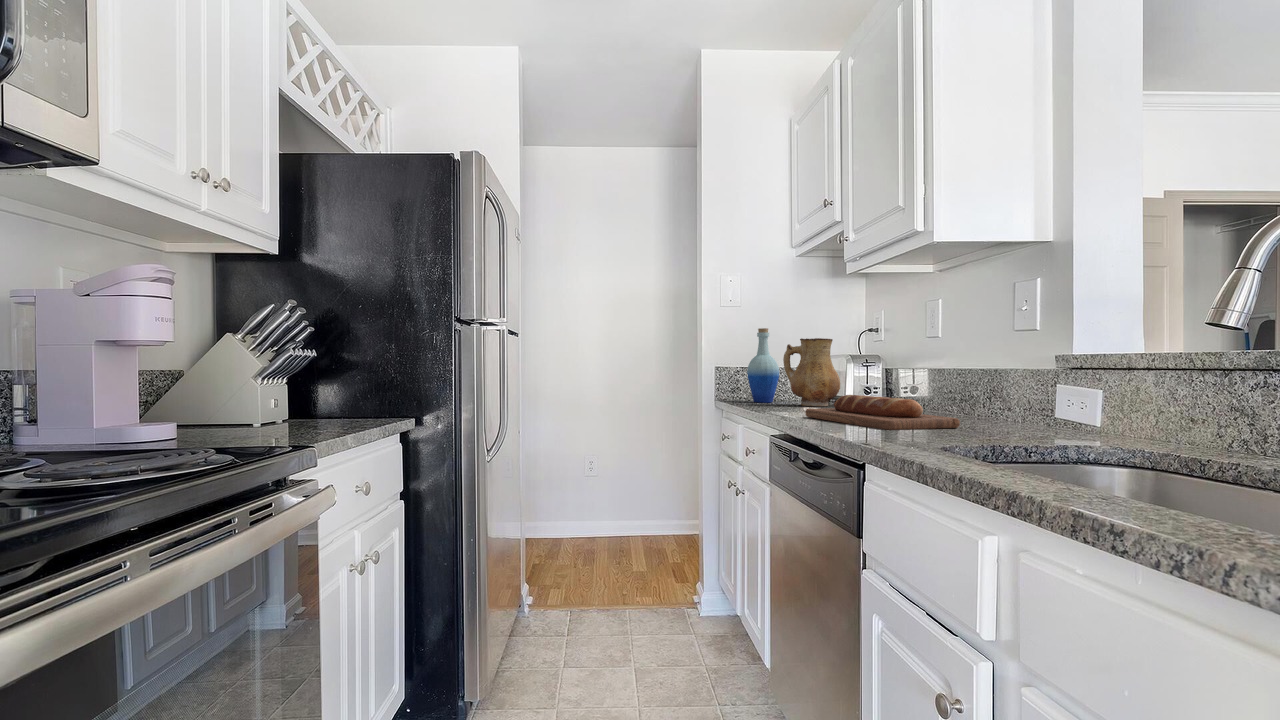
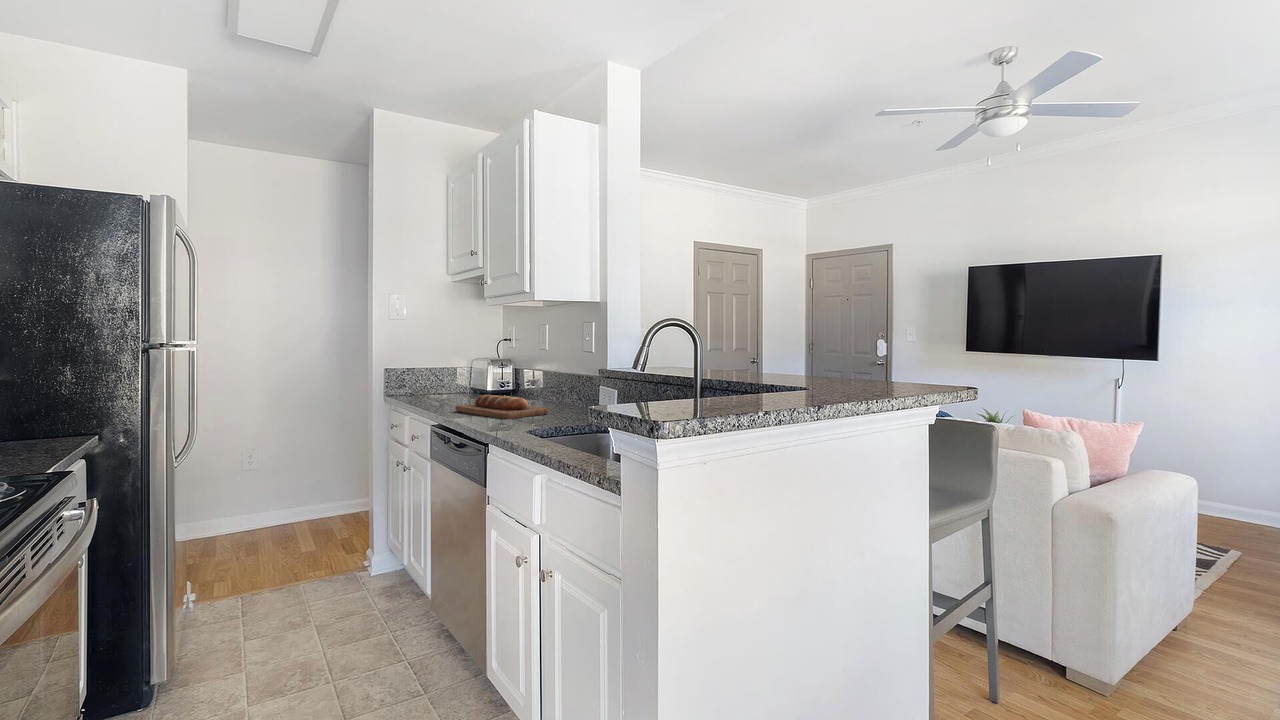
bottle: present [747,328,779,402] -> none [410,338,437,397]
ceramic pitcher: present [783,338,840,406] -> none [440,348,483,399]

